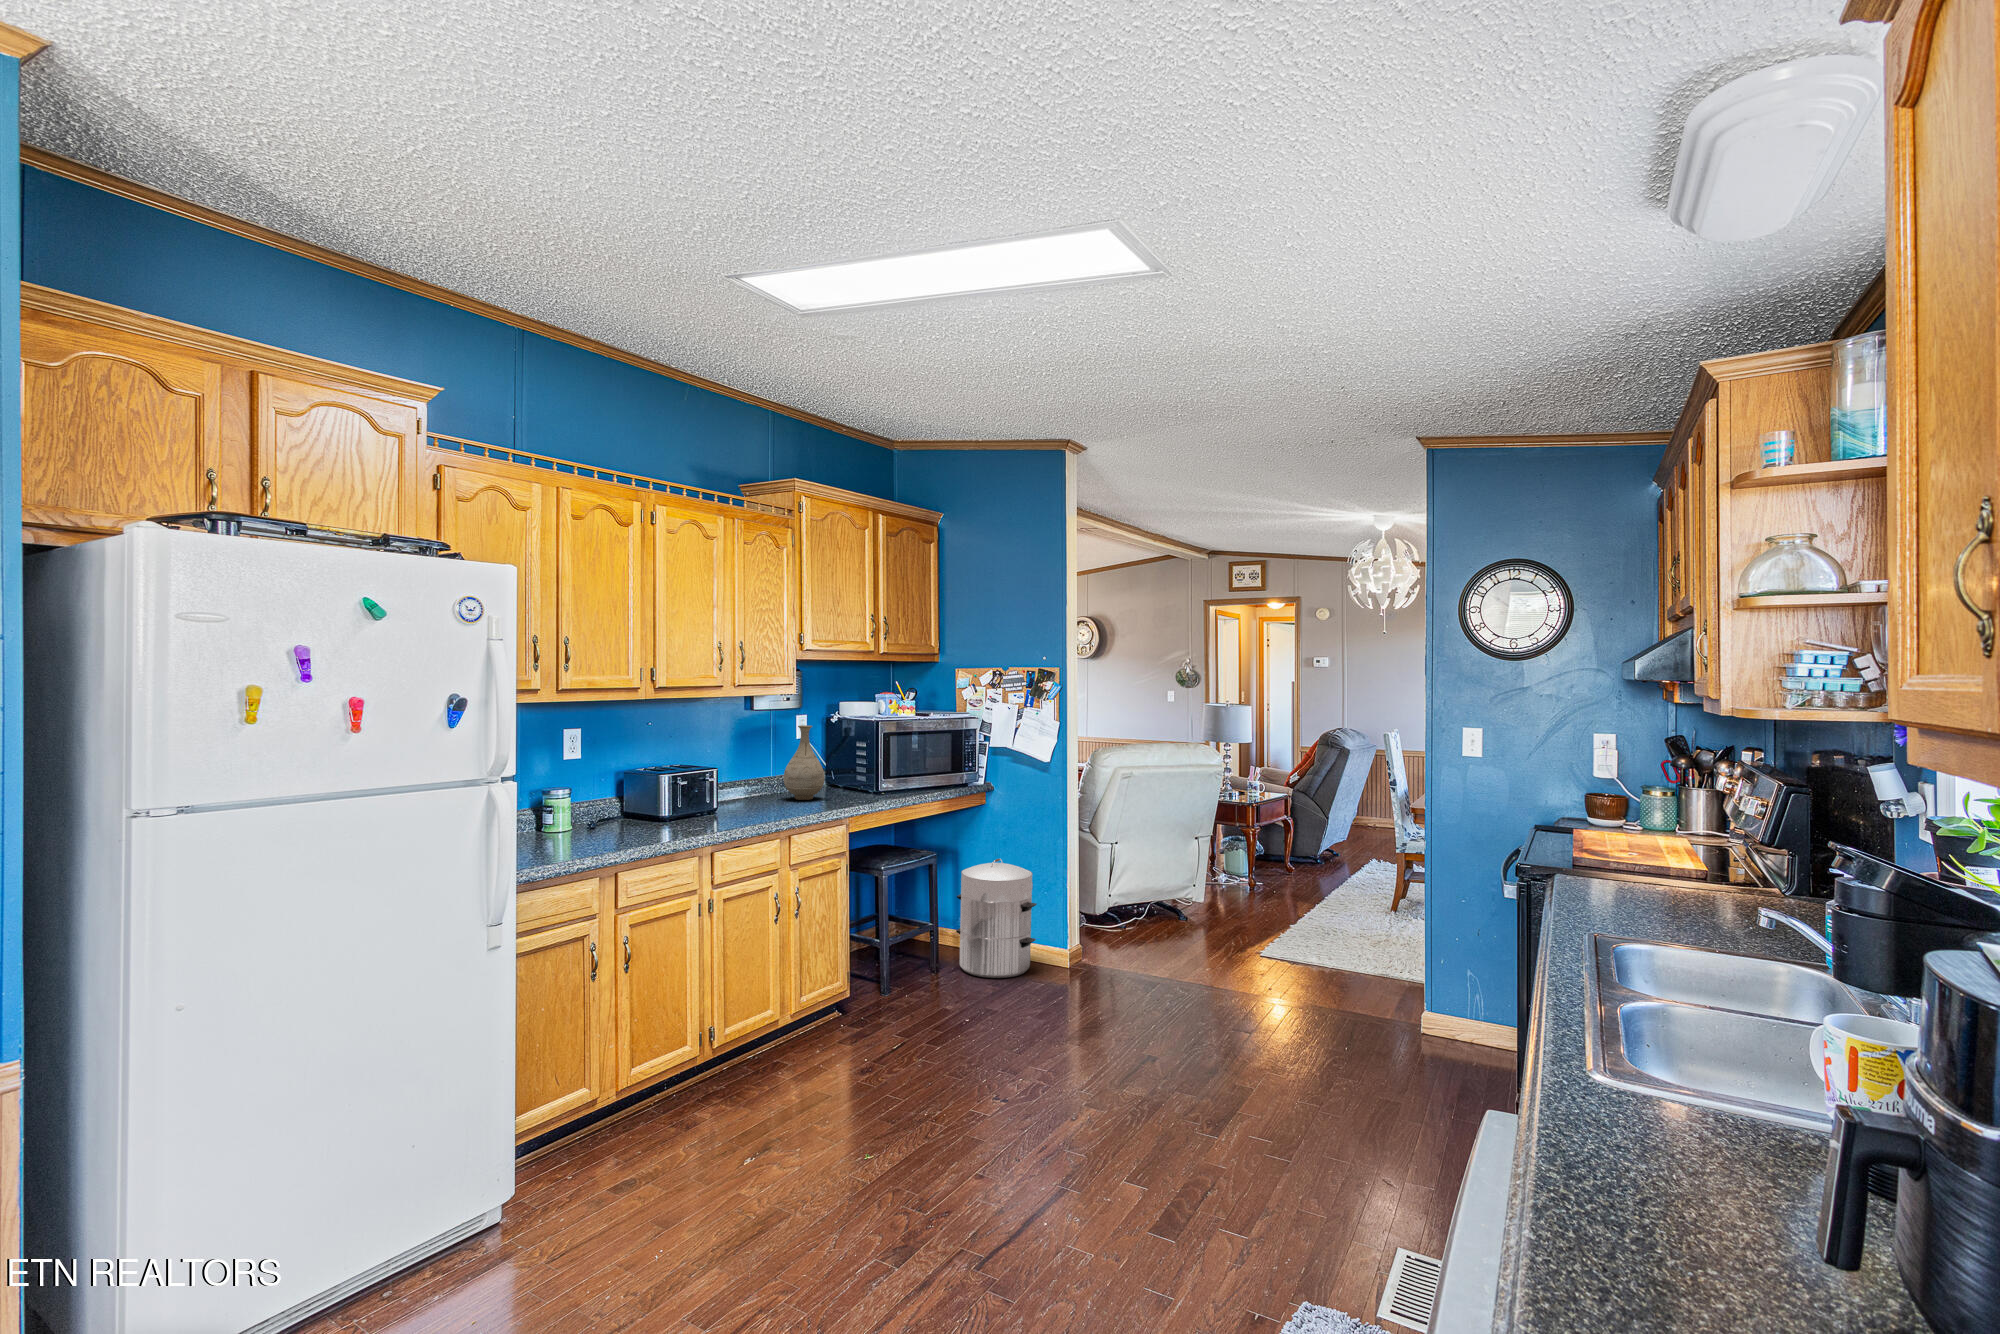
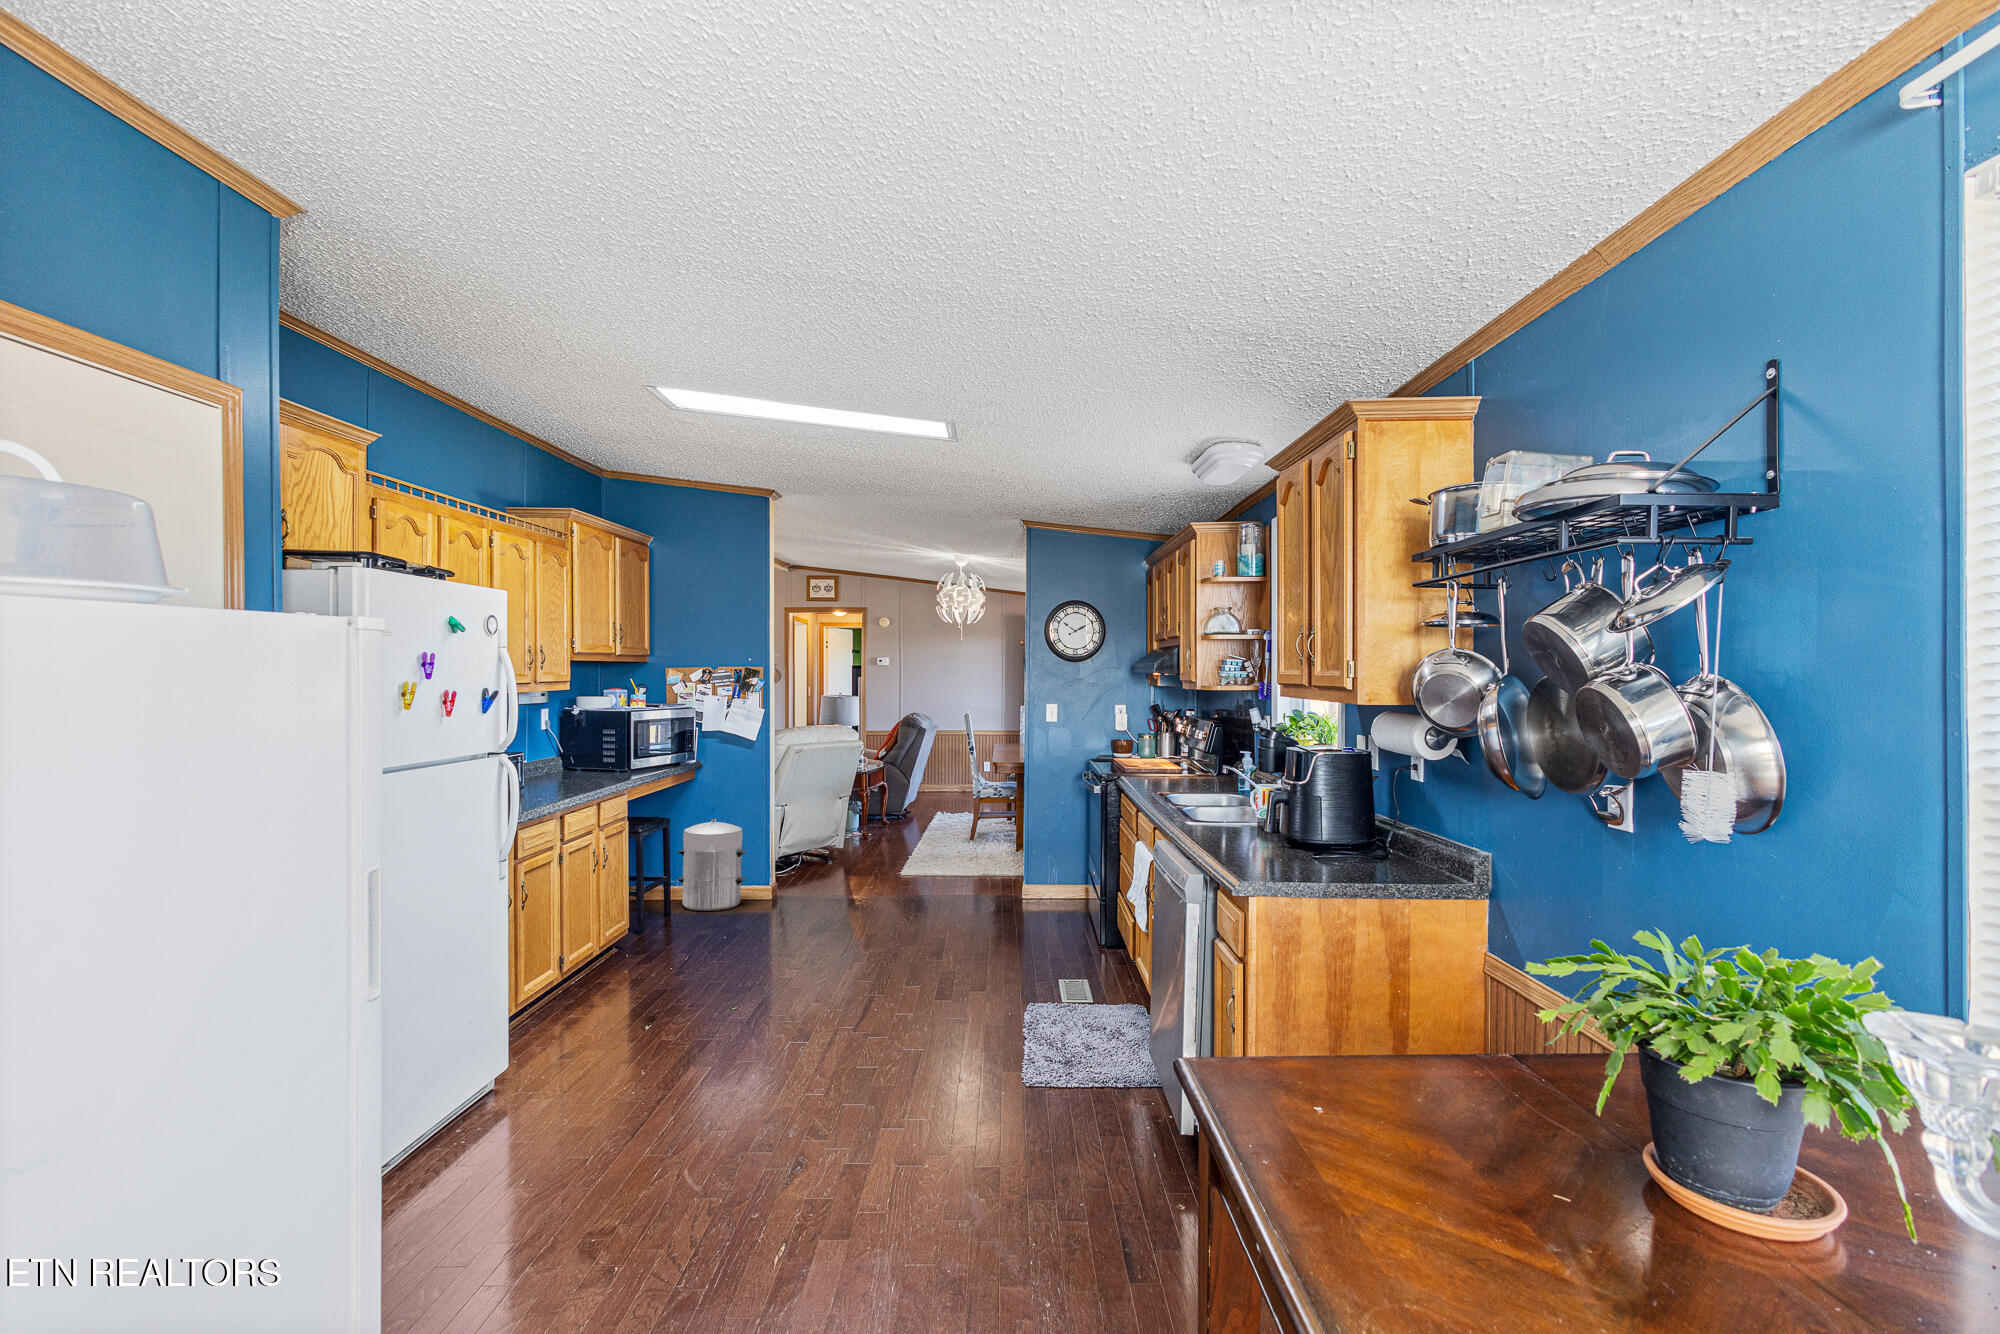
vase: present [784,725,824,800] -> none [558,716,594,777]

